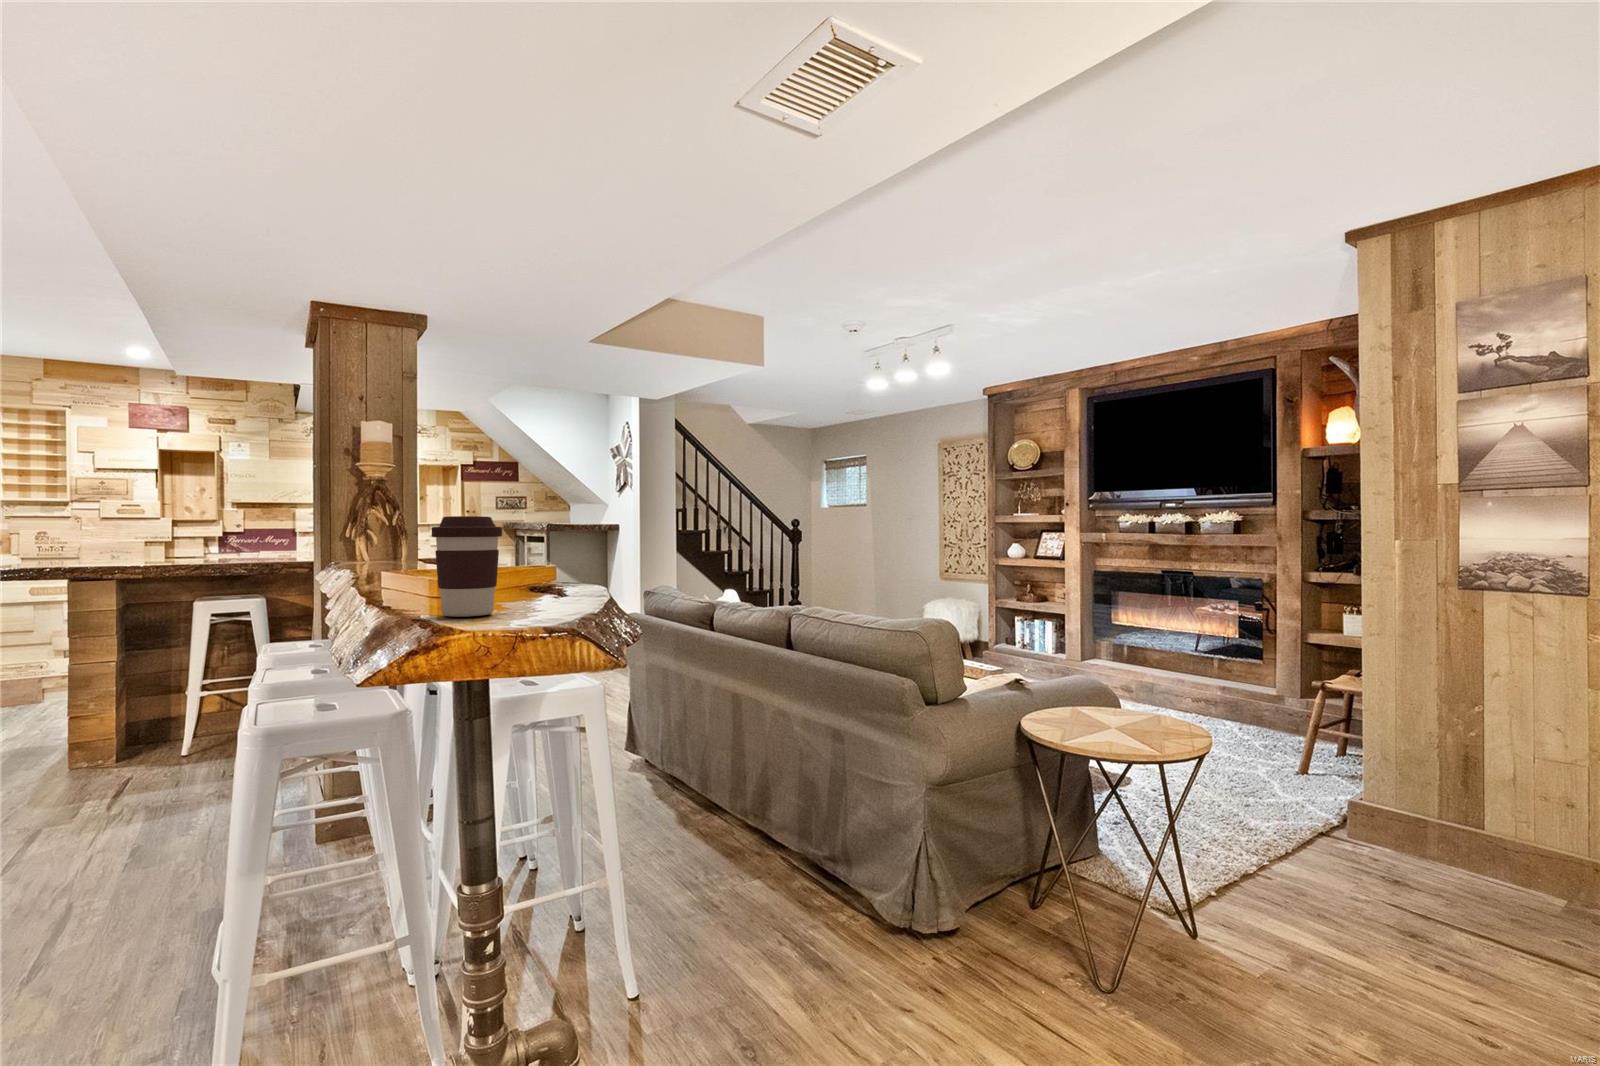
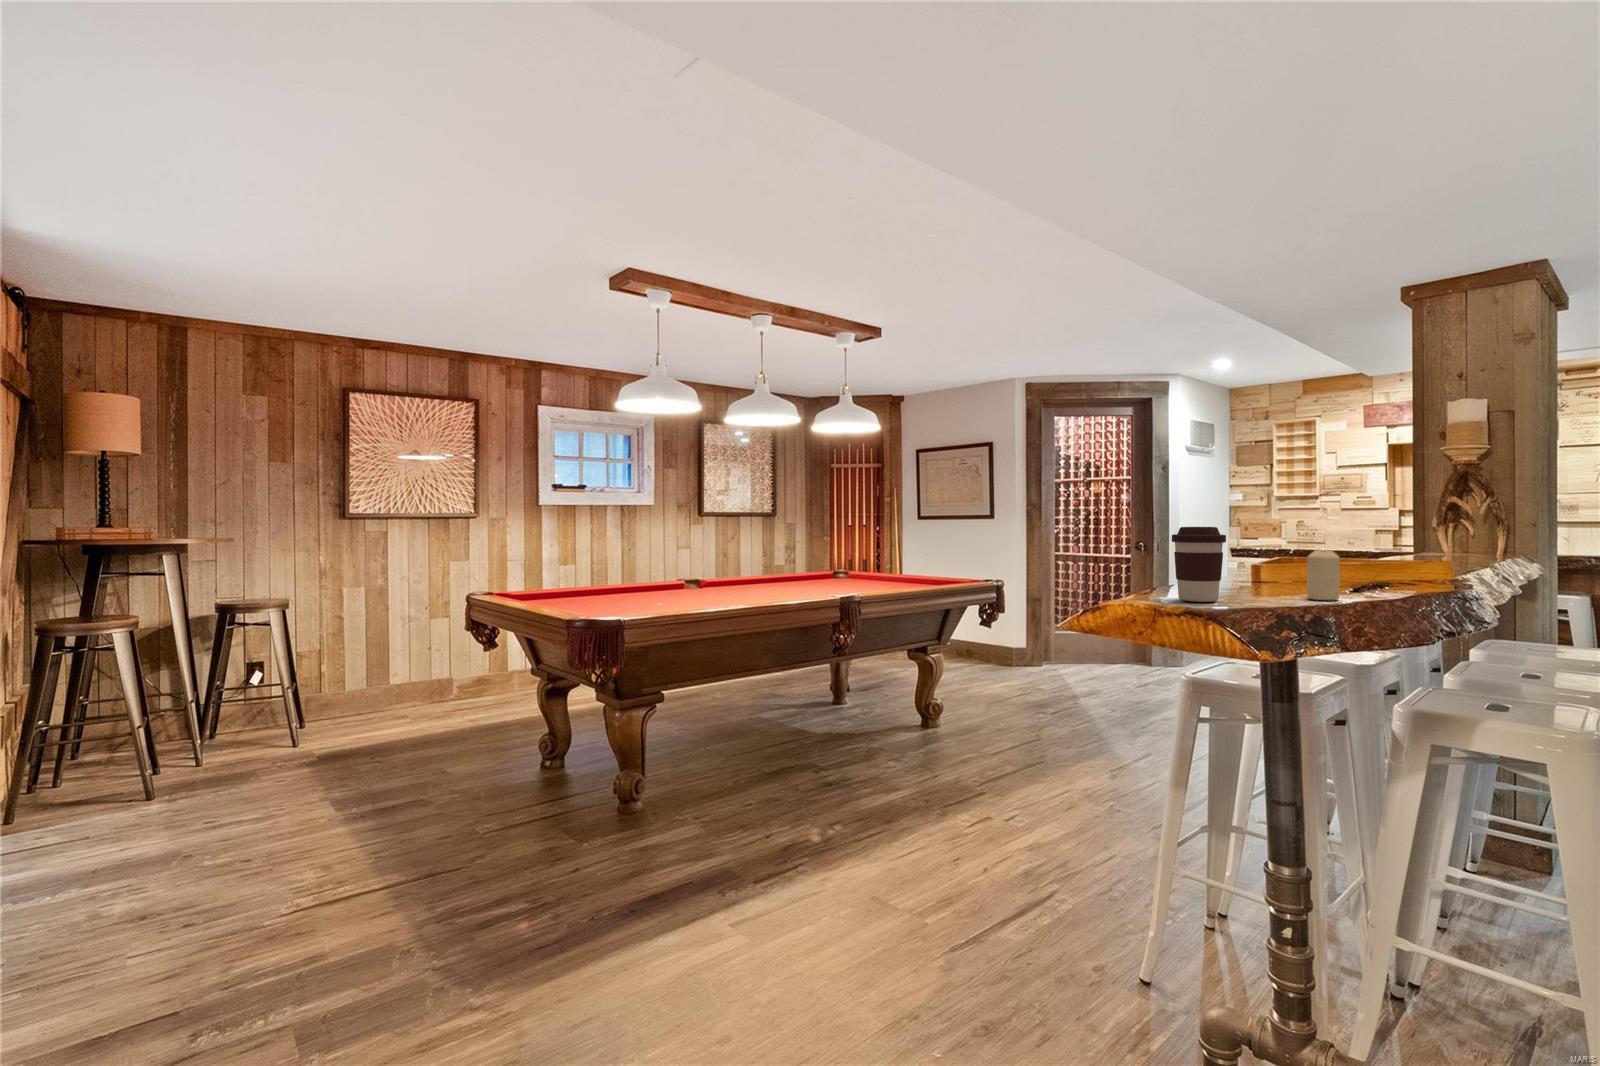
candle: none [535,544,566,599] -> present [1307,549,1340,600]

